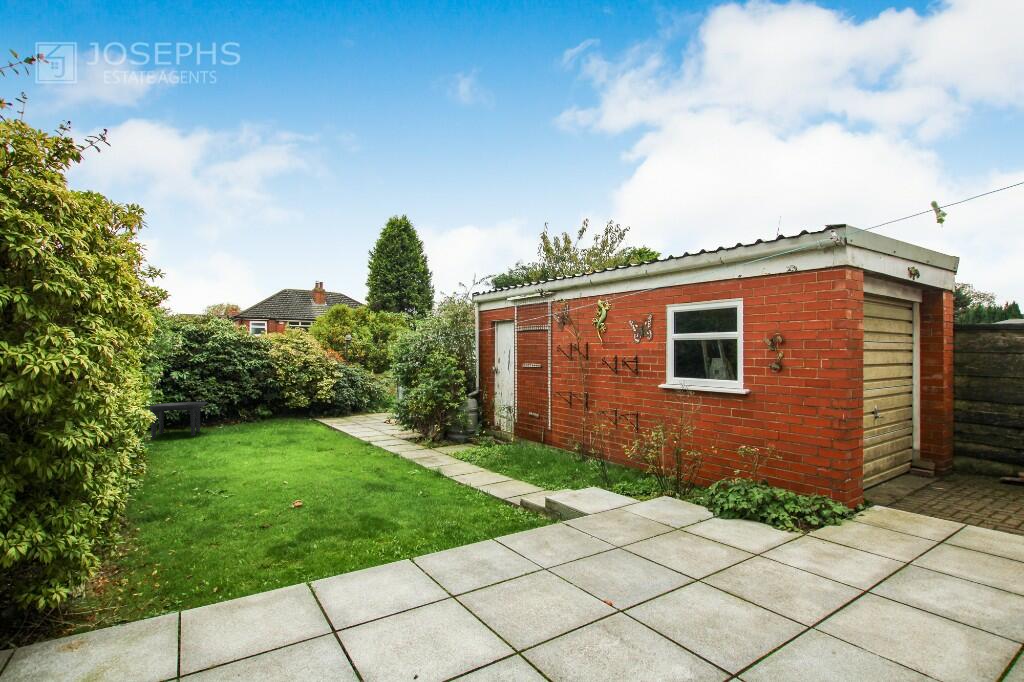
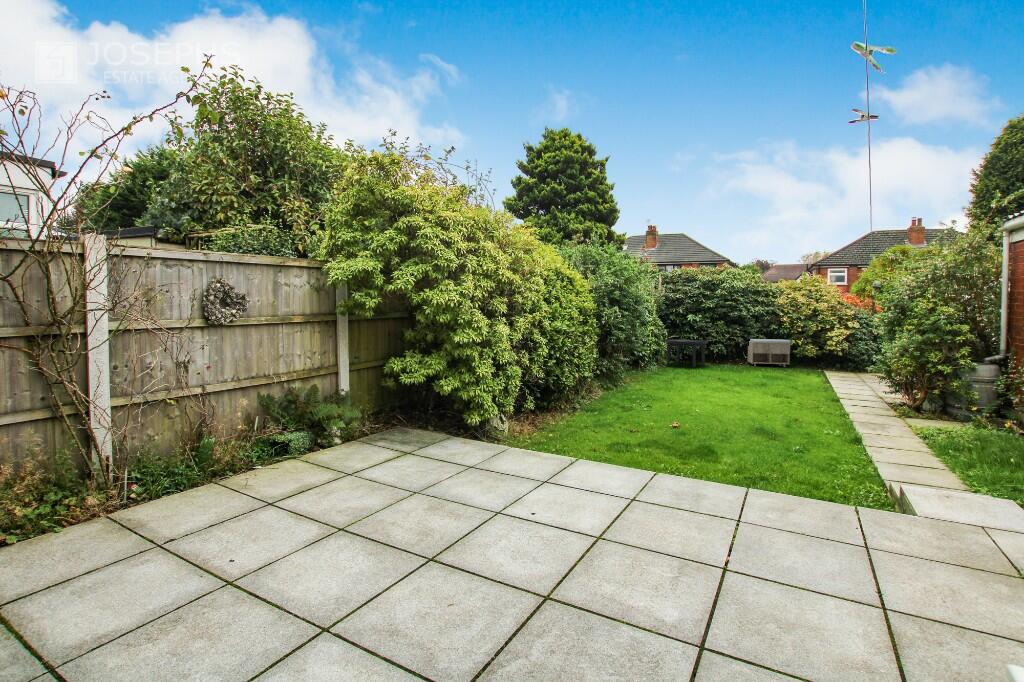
storage bench: none [243,393,289,424] -> present [748,339,791,367]

